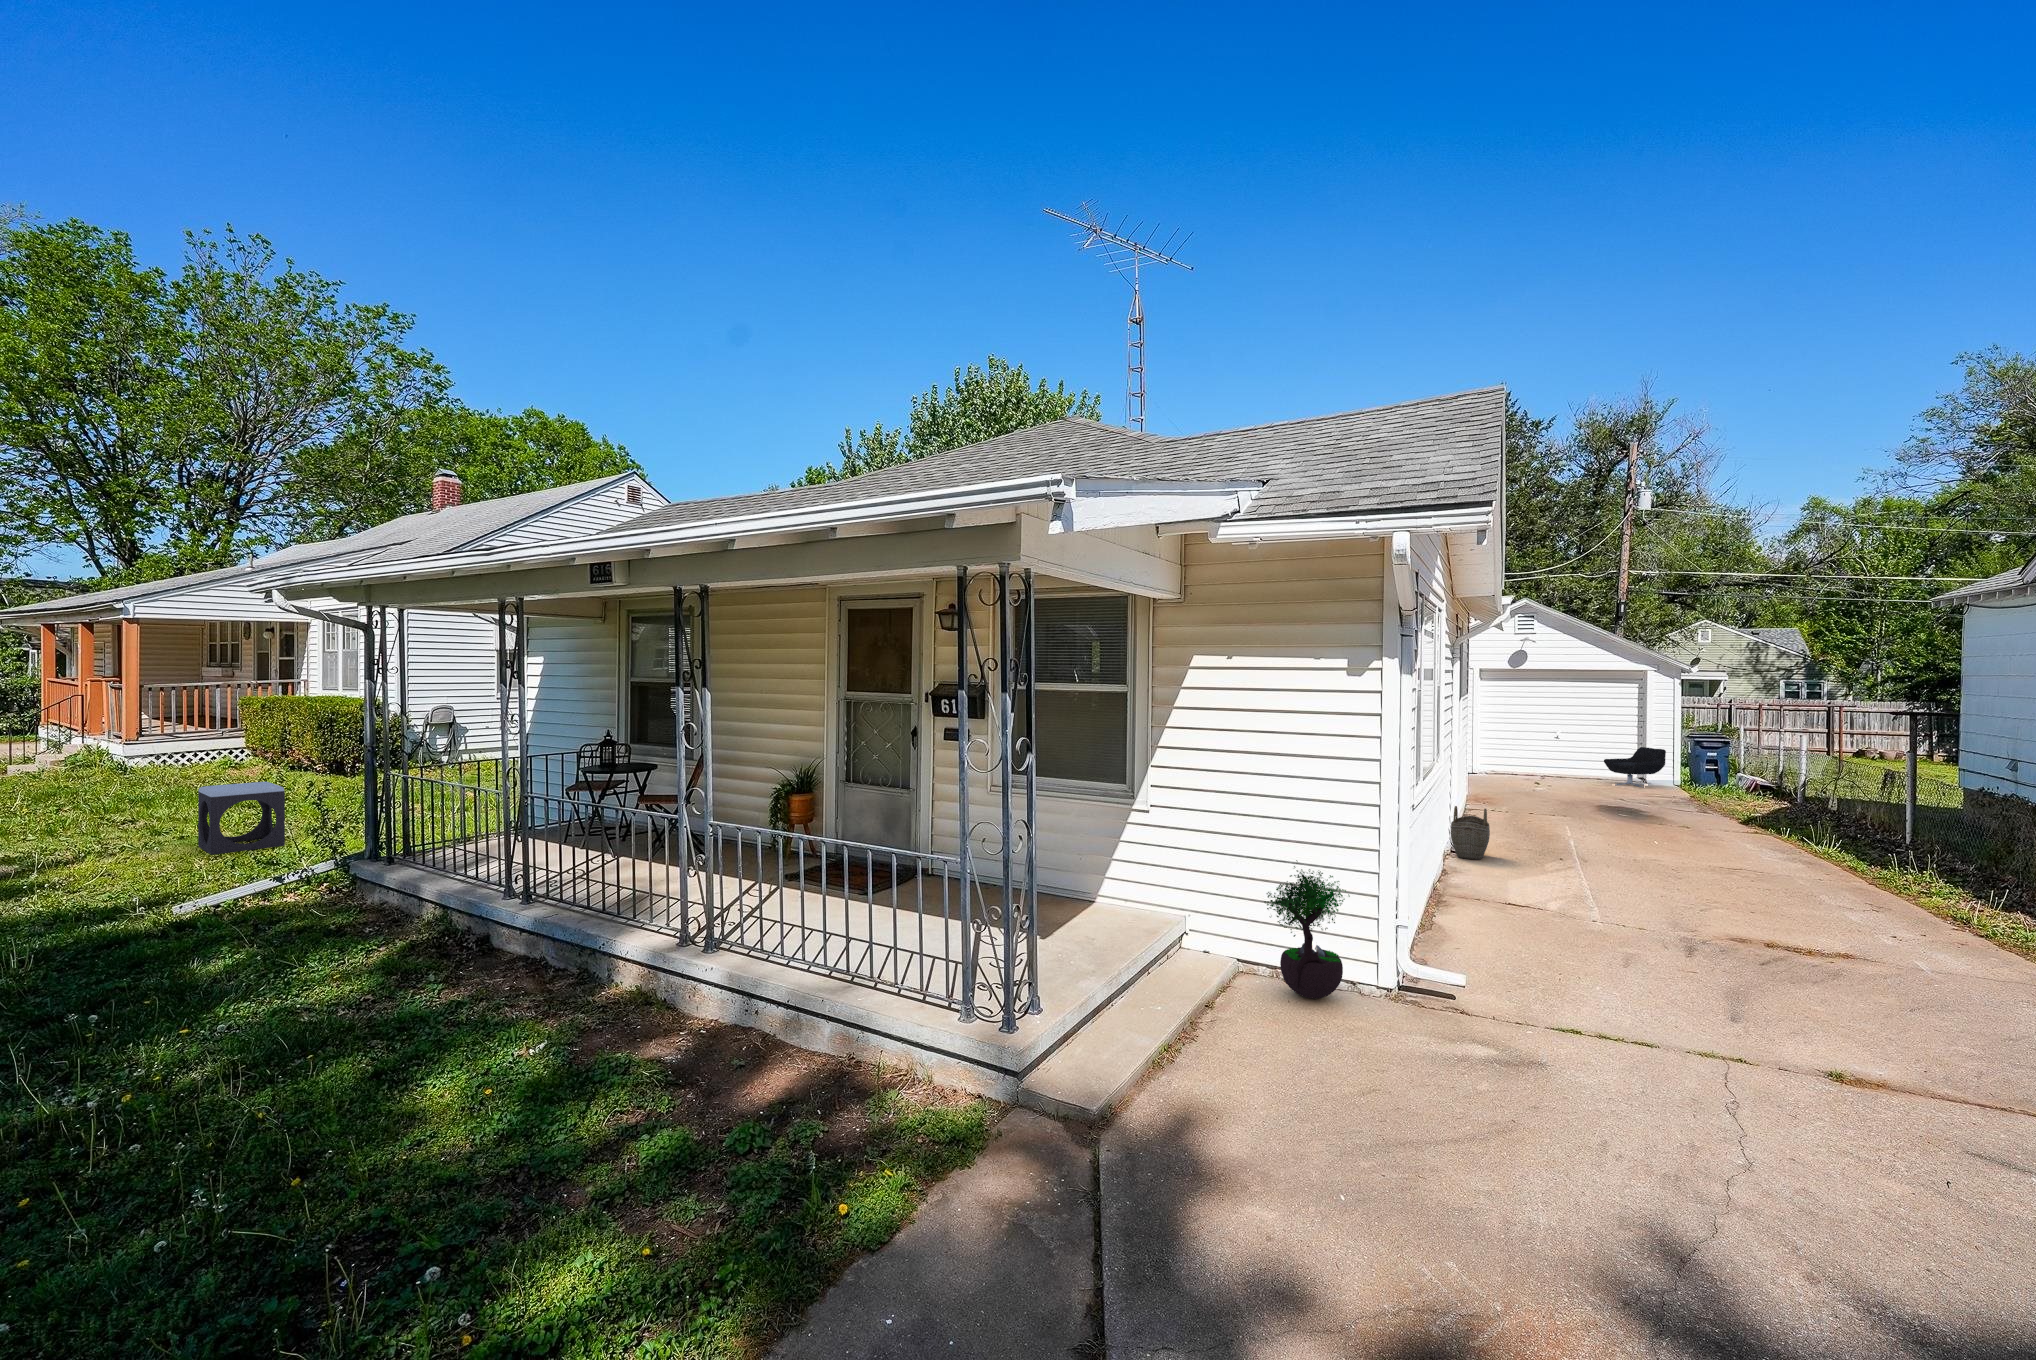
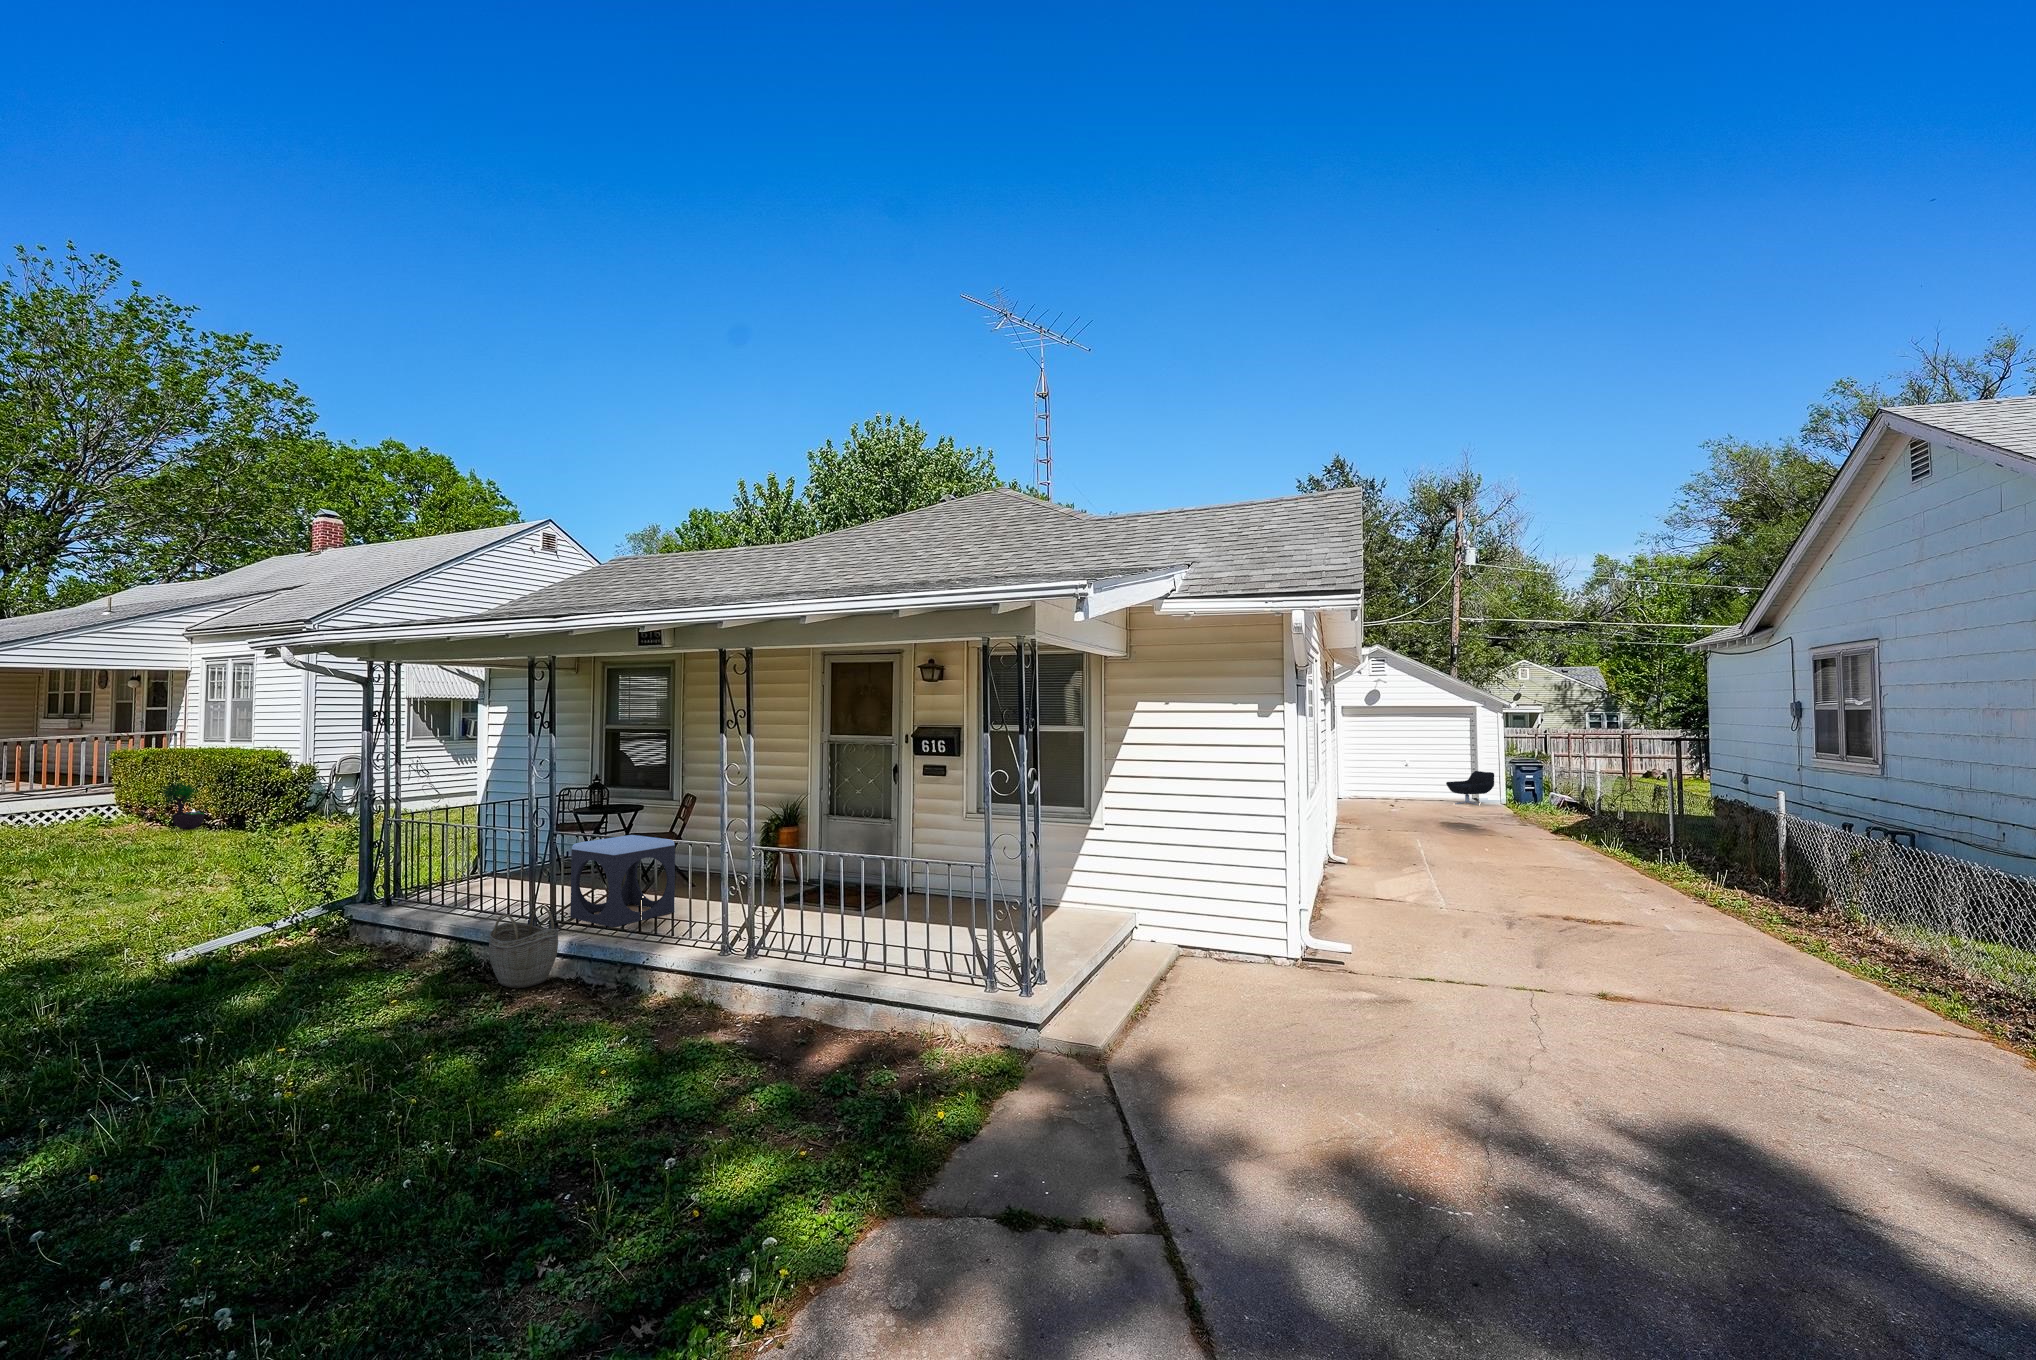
footstool: present [198,782,285,855] -> present [570,835,675,927]
woven basket: present [1451,806,1490,860] -> present [489,906,558,988]
potted tree: present [1265,860,1350,998] -> present [162,782,204,829]

